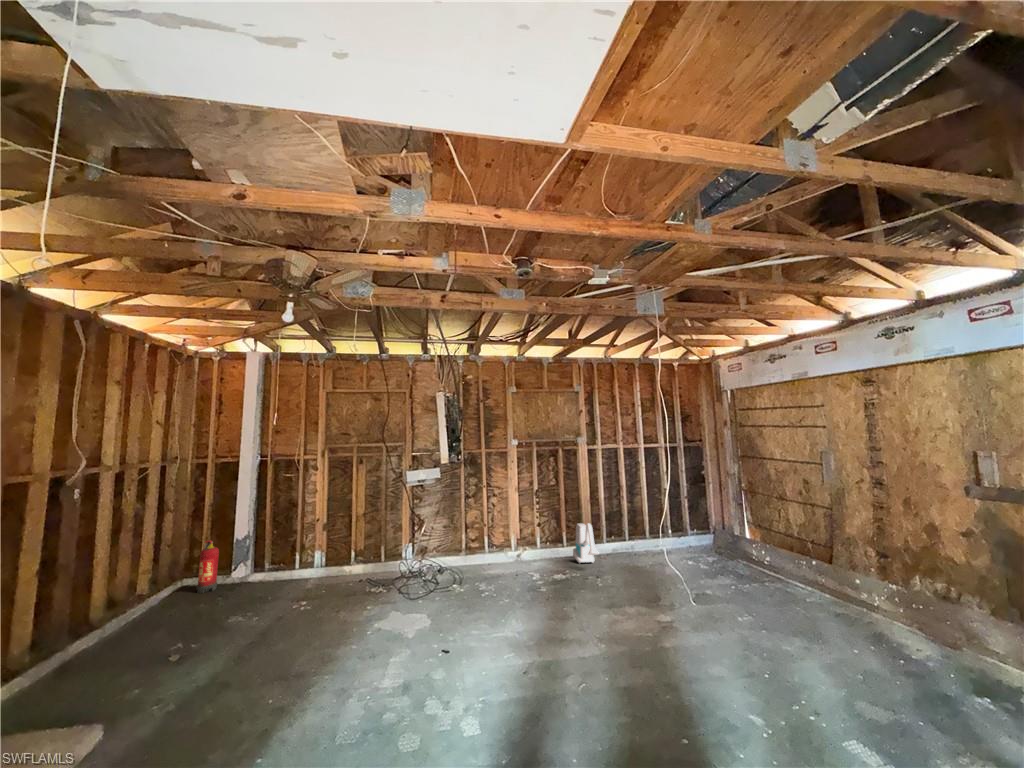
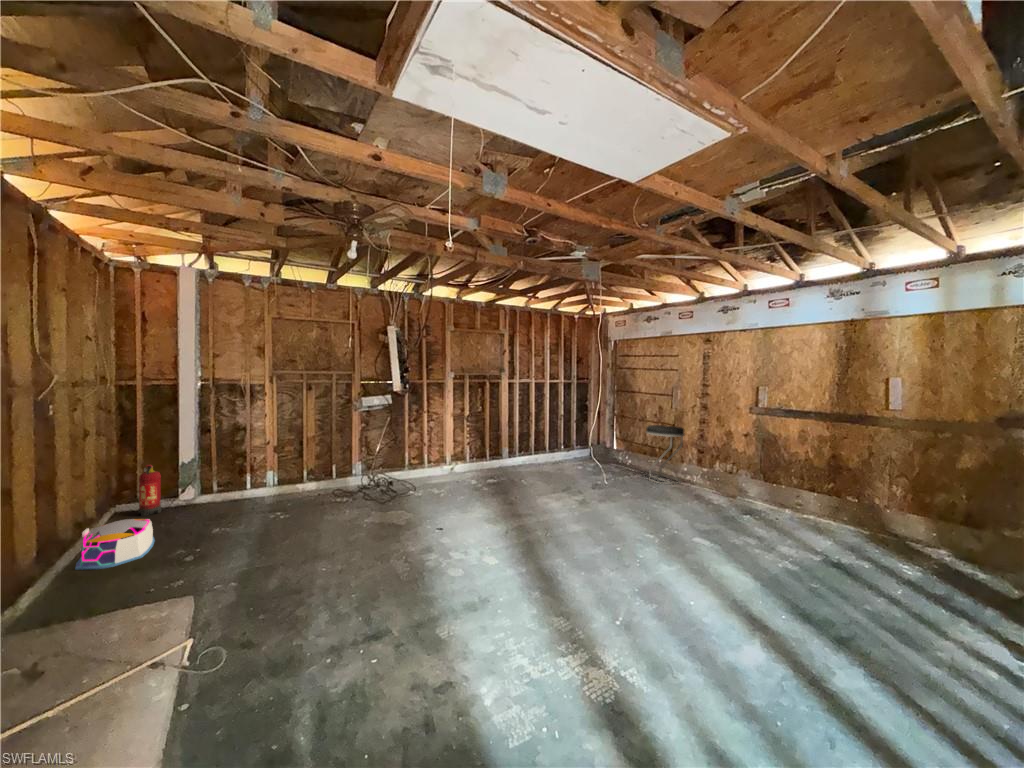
stool: none [781,508,852,605] -> present [646,425,685,484]
vacuum cleaner: present [573,523,599,563] -> none [495,440,521,471]
storage bin: none [102,599,186,654] -> present [75,519,155,570]

